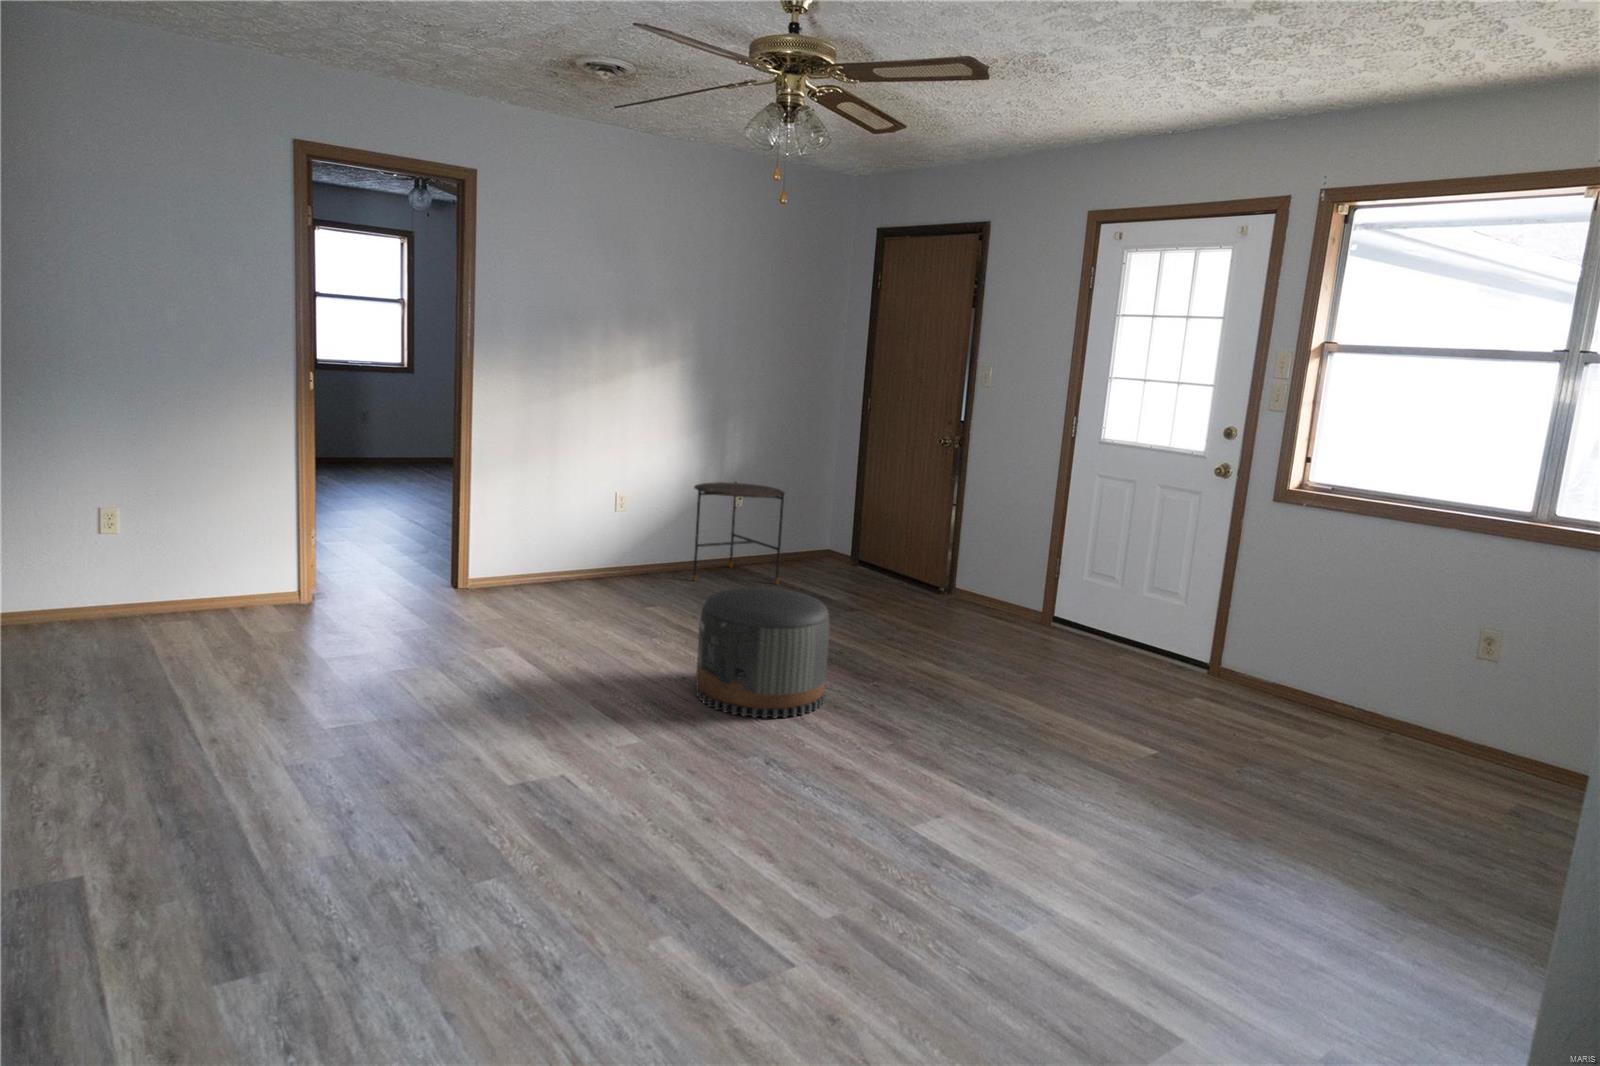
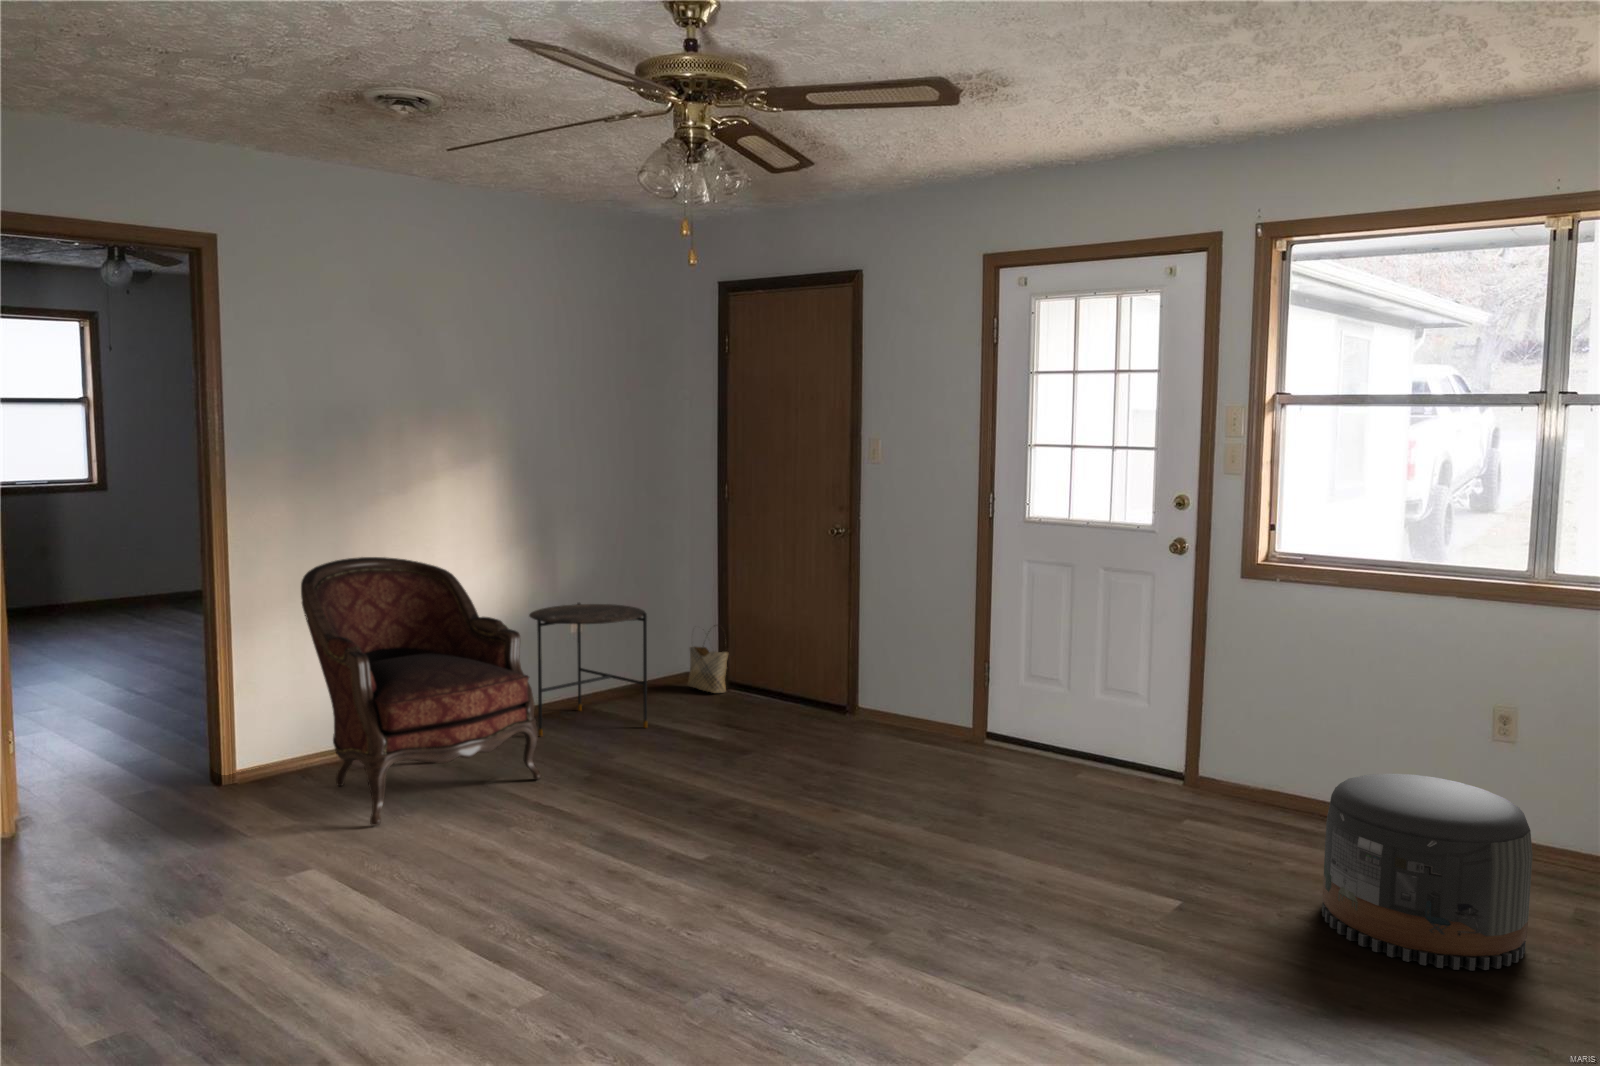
armchair: none [519,428,685,623] -> present [301,557,541,825]
woven basket: none [820,511,856,567] -> present [687,625,729,693]
pouf: present [696,587,830,718] -> present [1322,774,1533,970]

